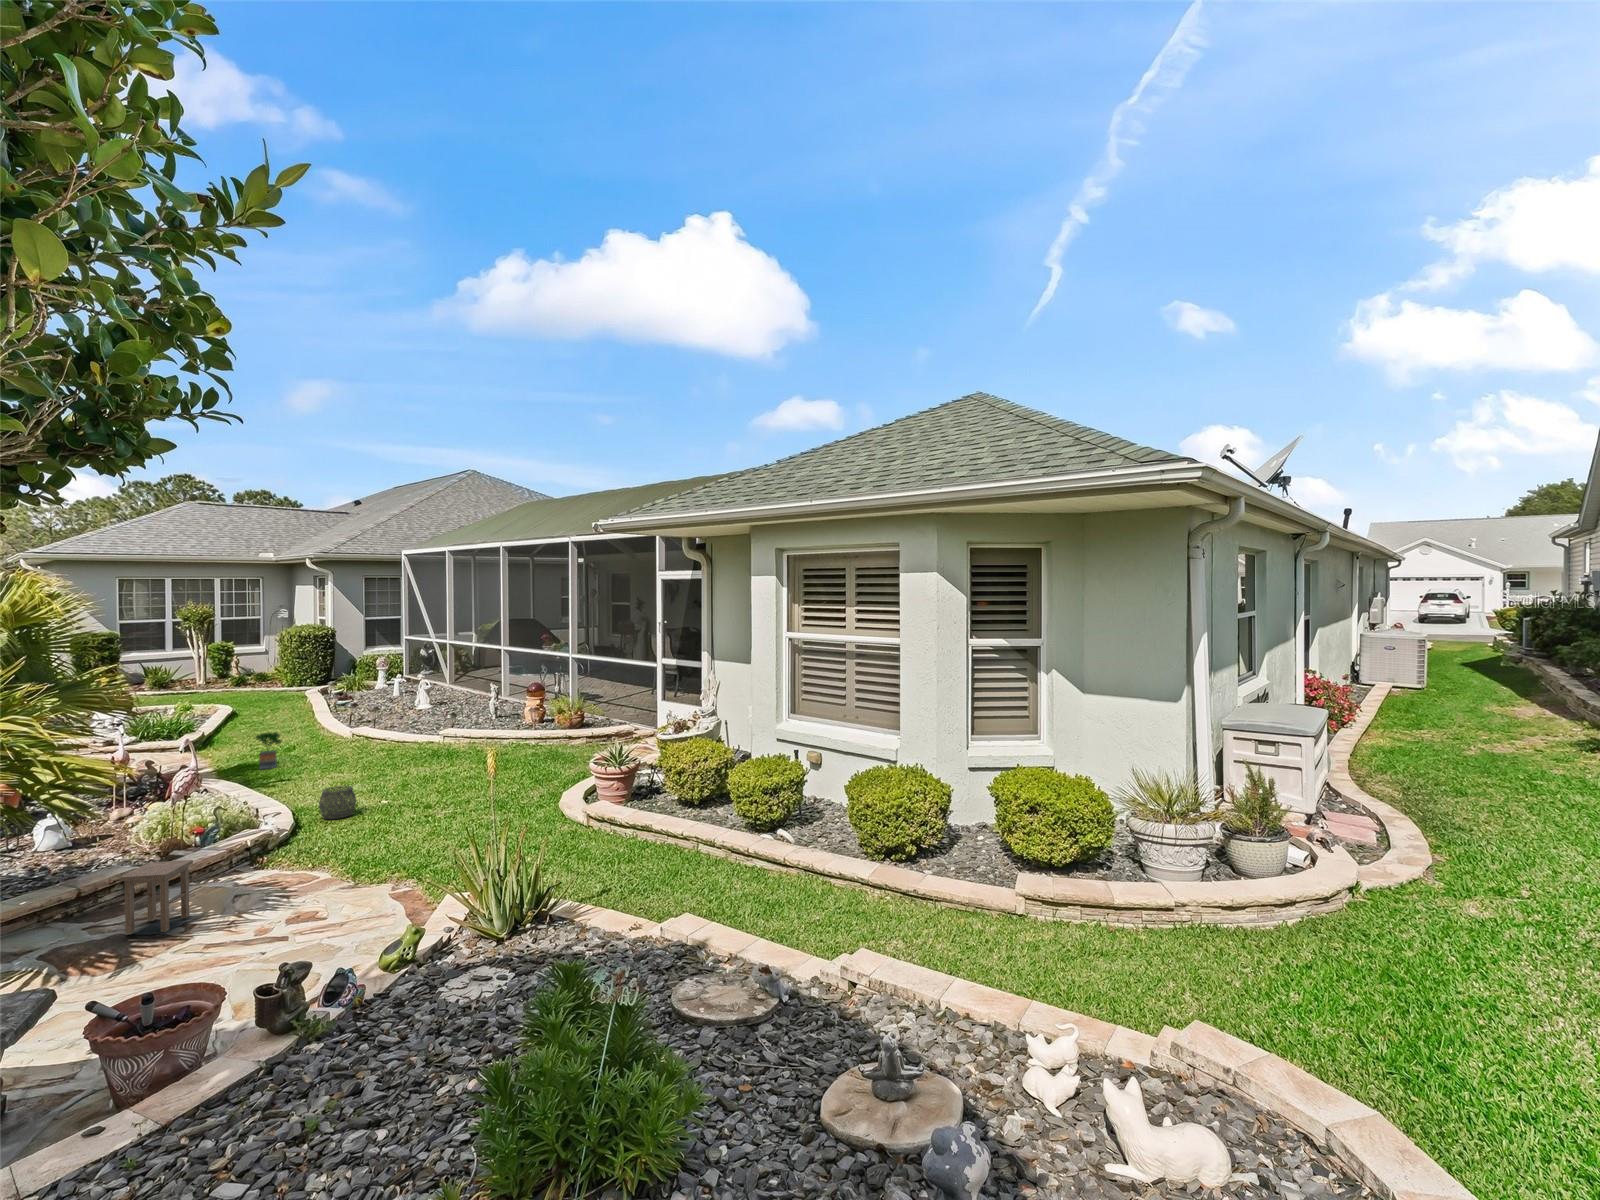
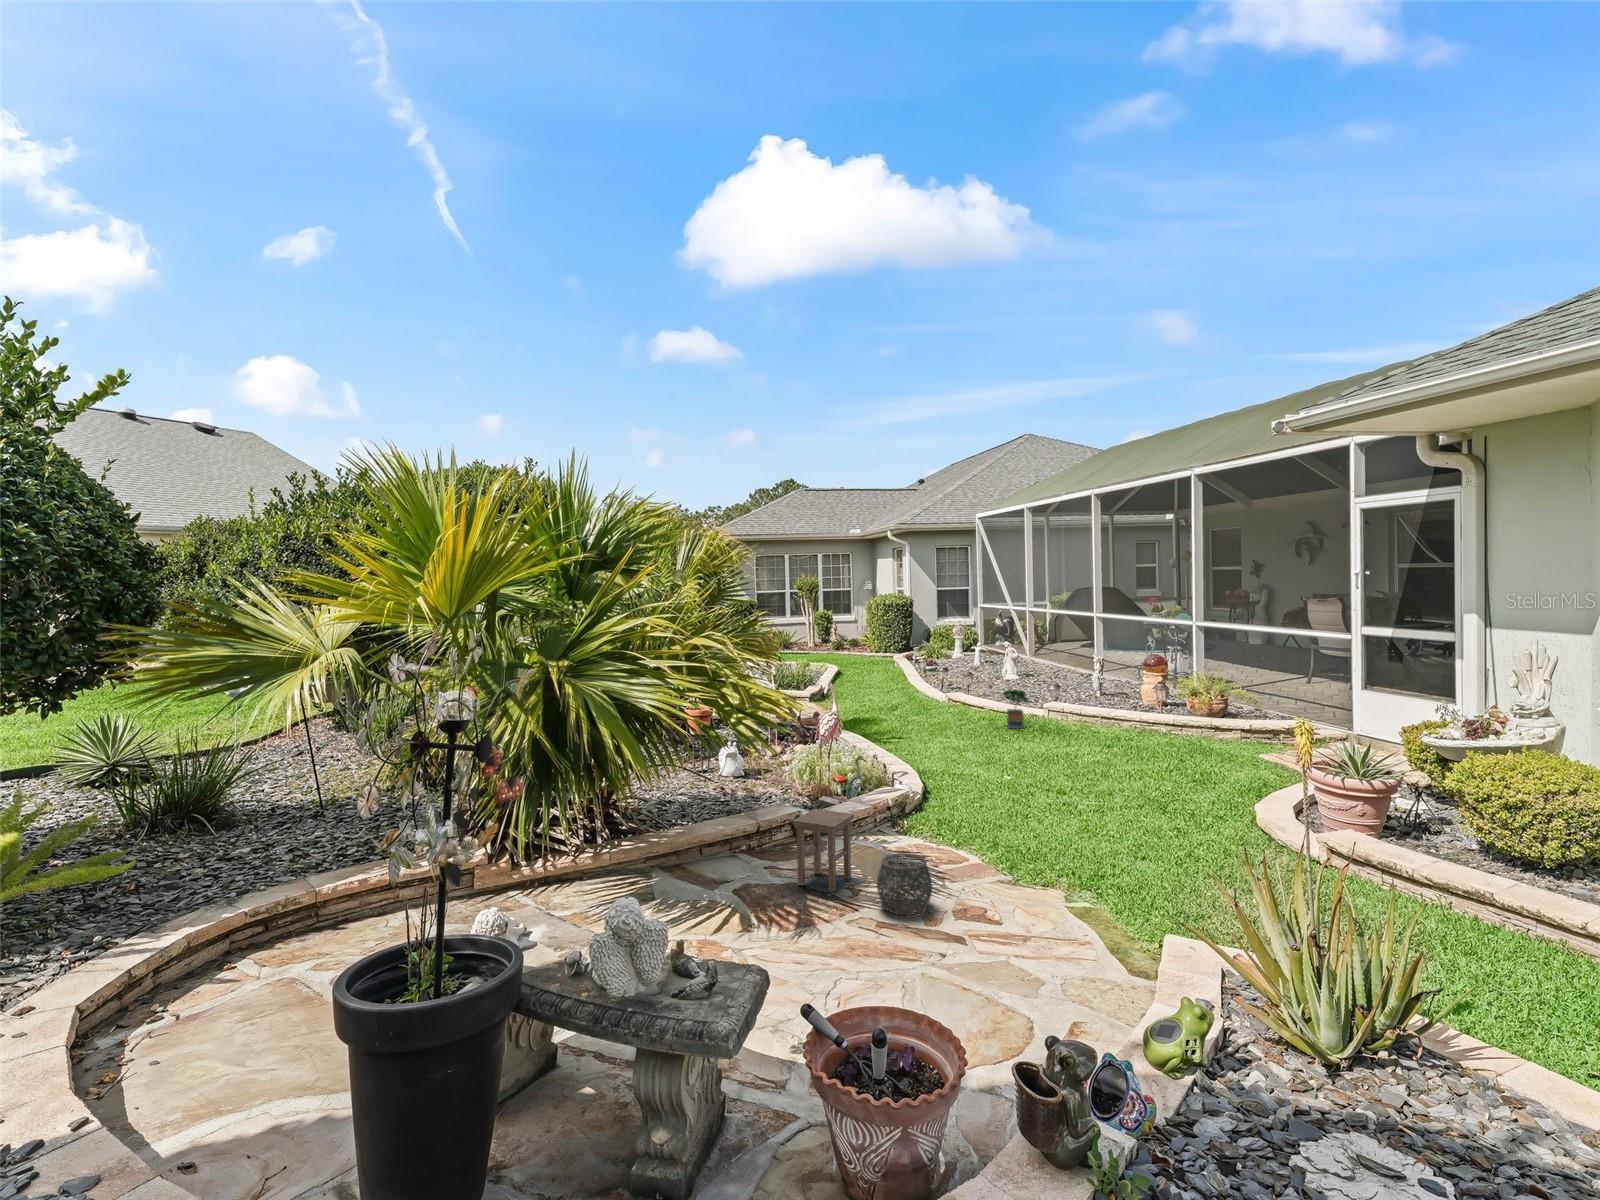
potted tree: present [255,732,281,770] -> present [1003,689,1029,729]
woven basket: present [319,785,356,819] -> present [877,854,932,915]

